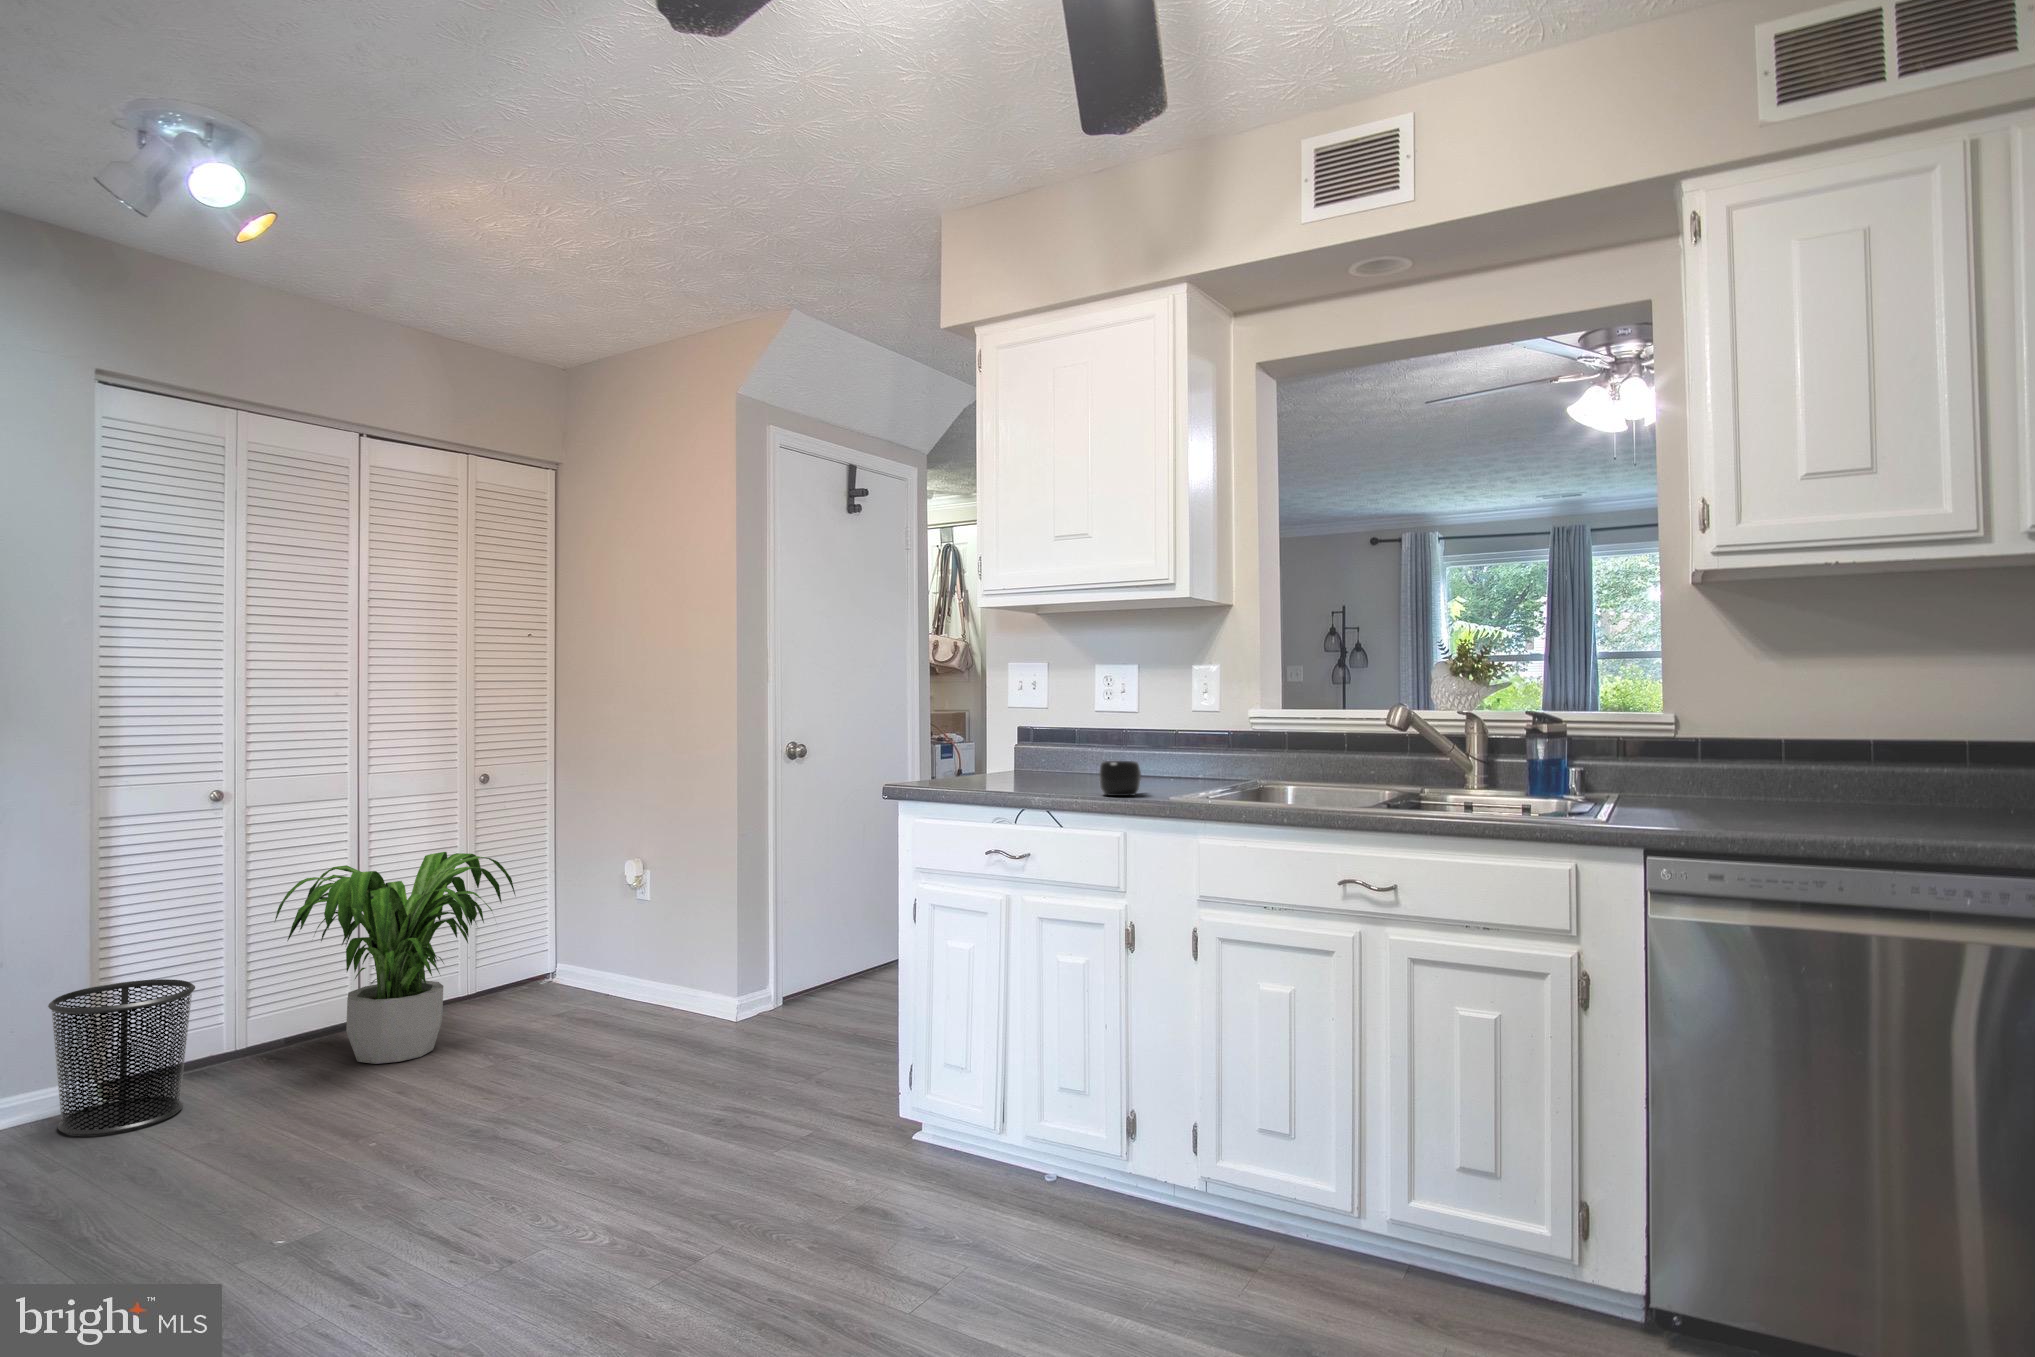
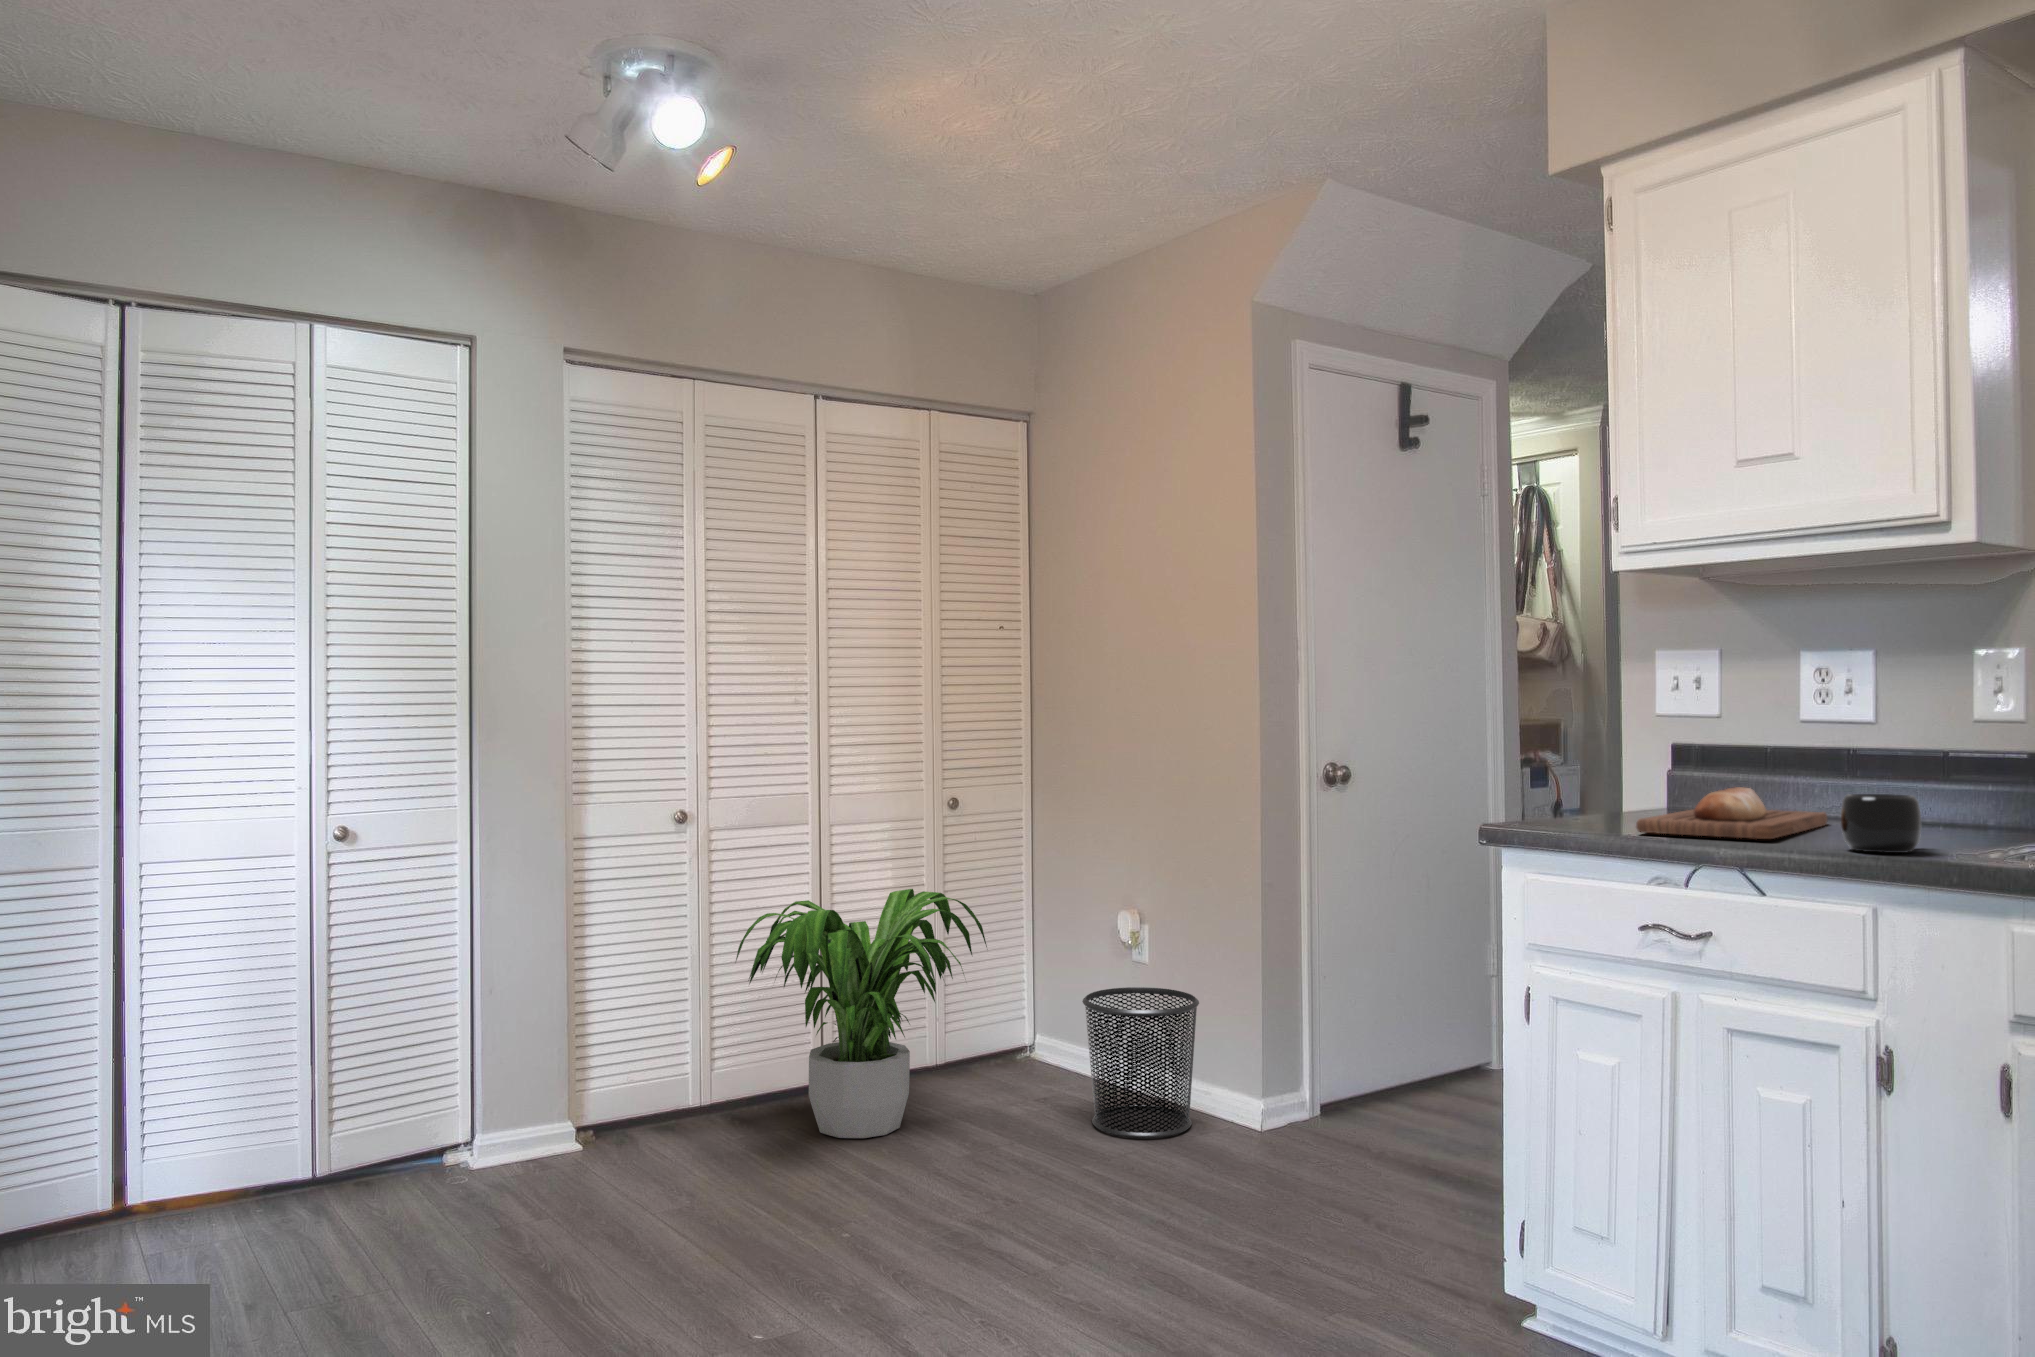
bread loaf: none [988,758,1100,790] -> present [1636,787,1827,839]
waste bin: present [48,979,195,1136] -> present [1082,987,1199,1138]

